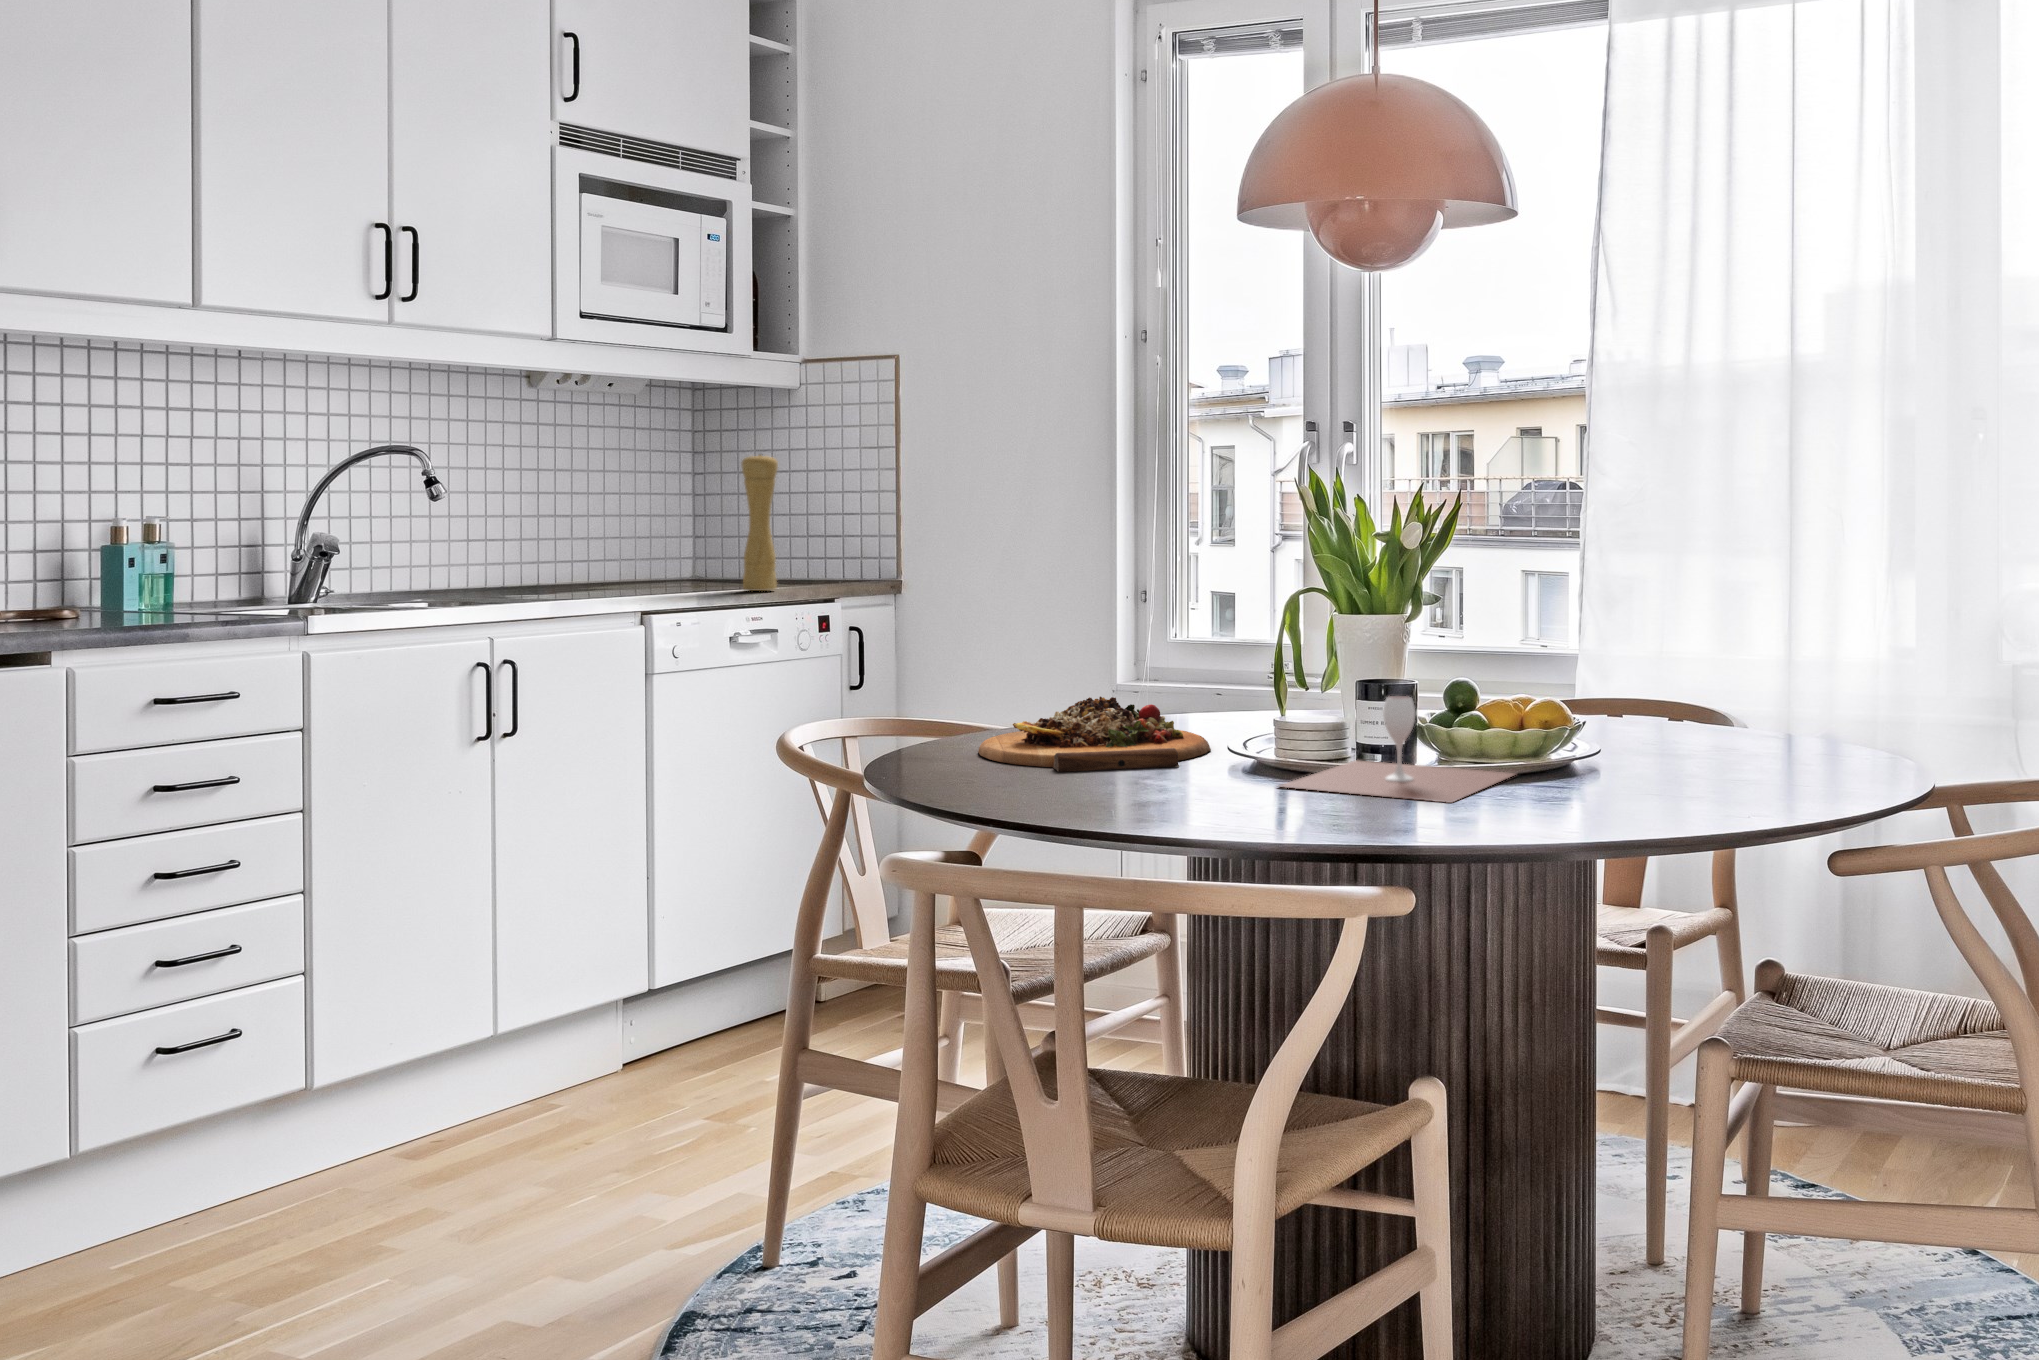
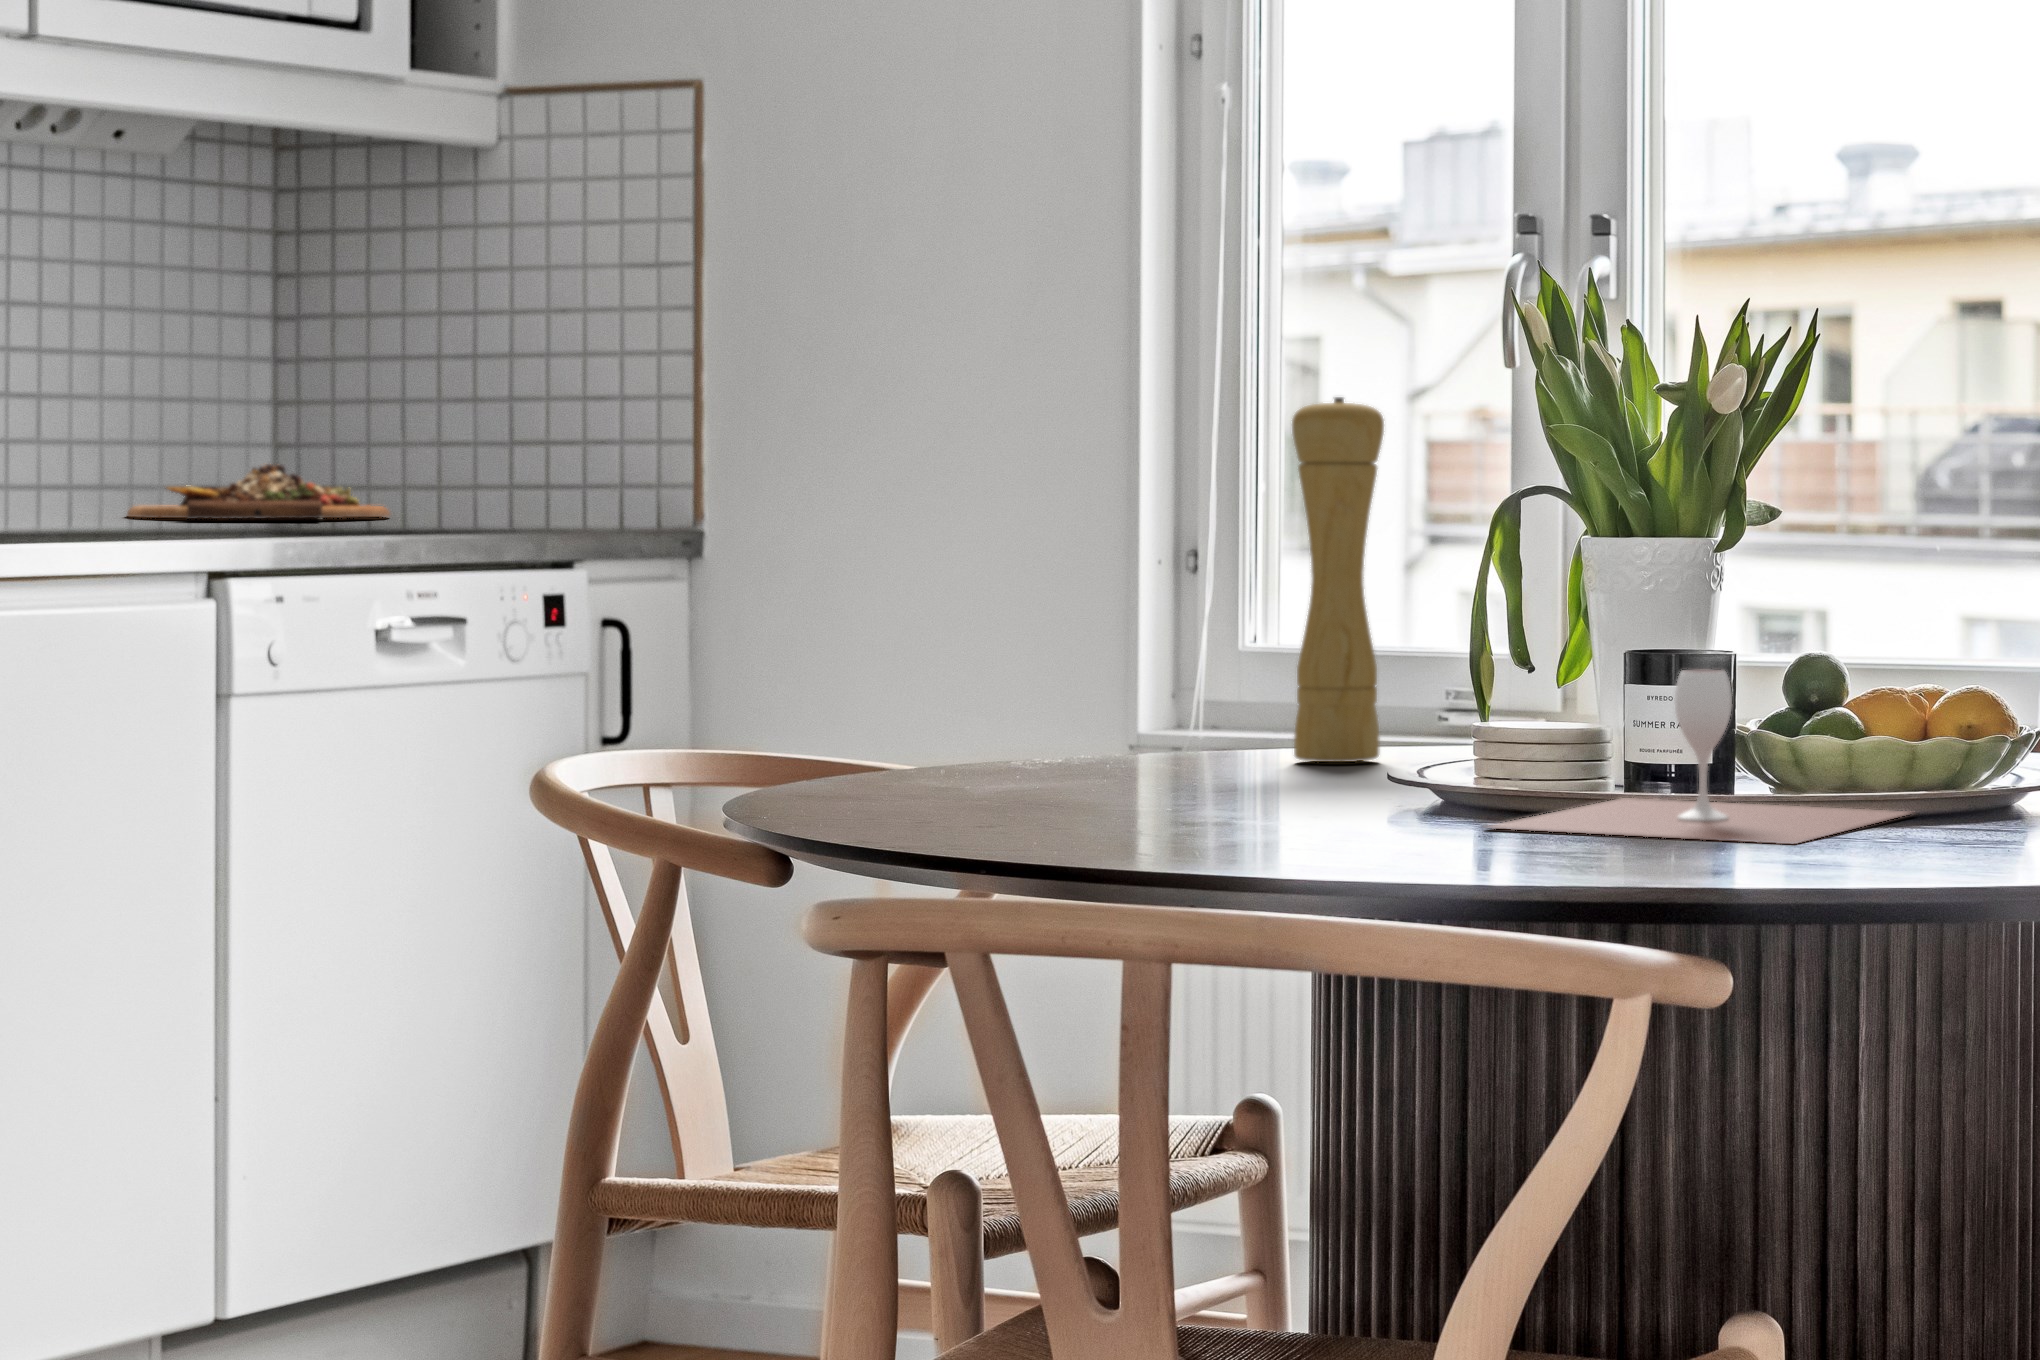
pepper mill: present [741,454,778,591] -> present [1292,397,1384,762]
cutting board: present [978,696,1211,772] -> present [127,464,390,519]

